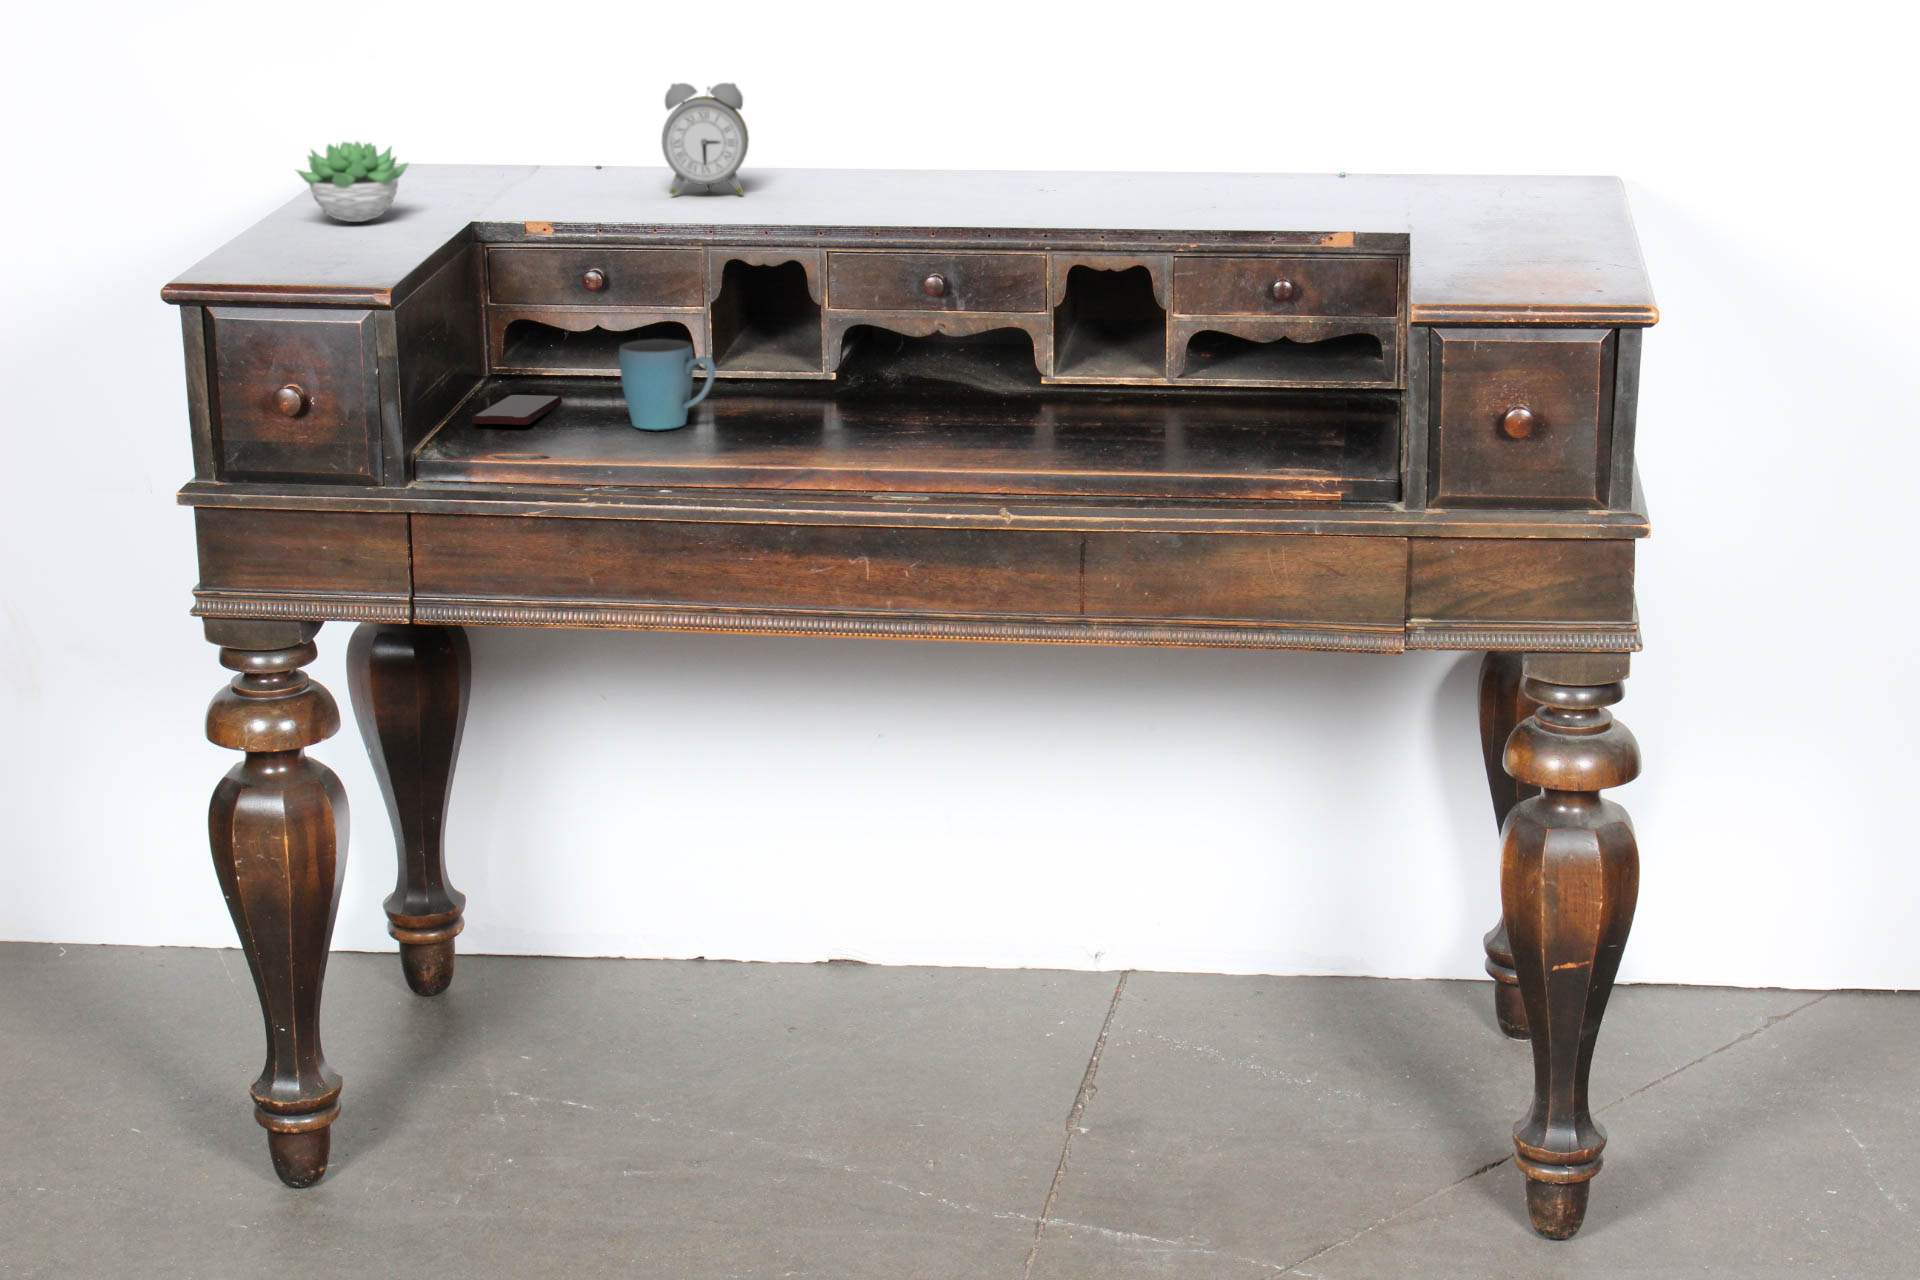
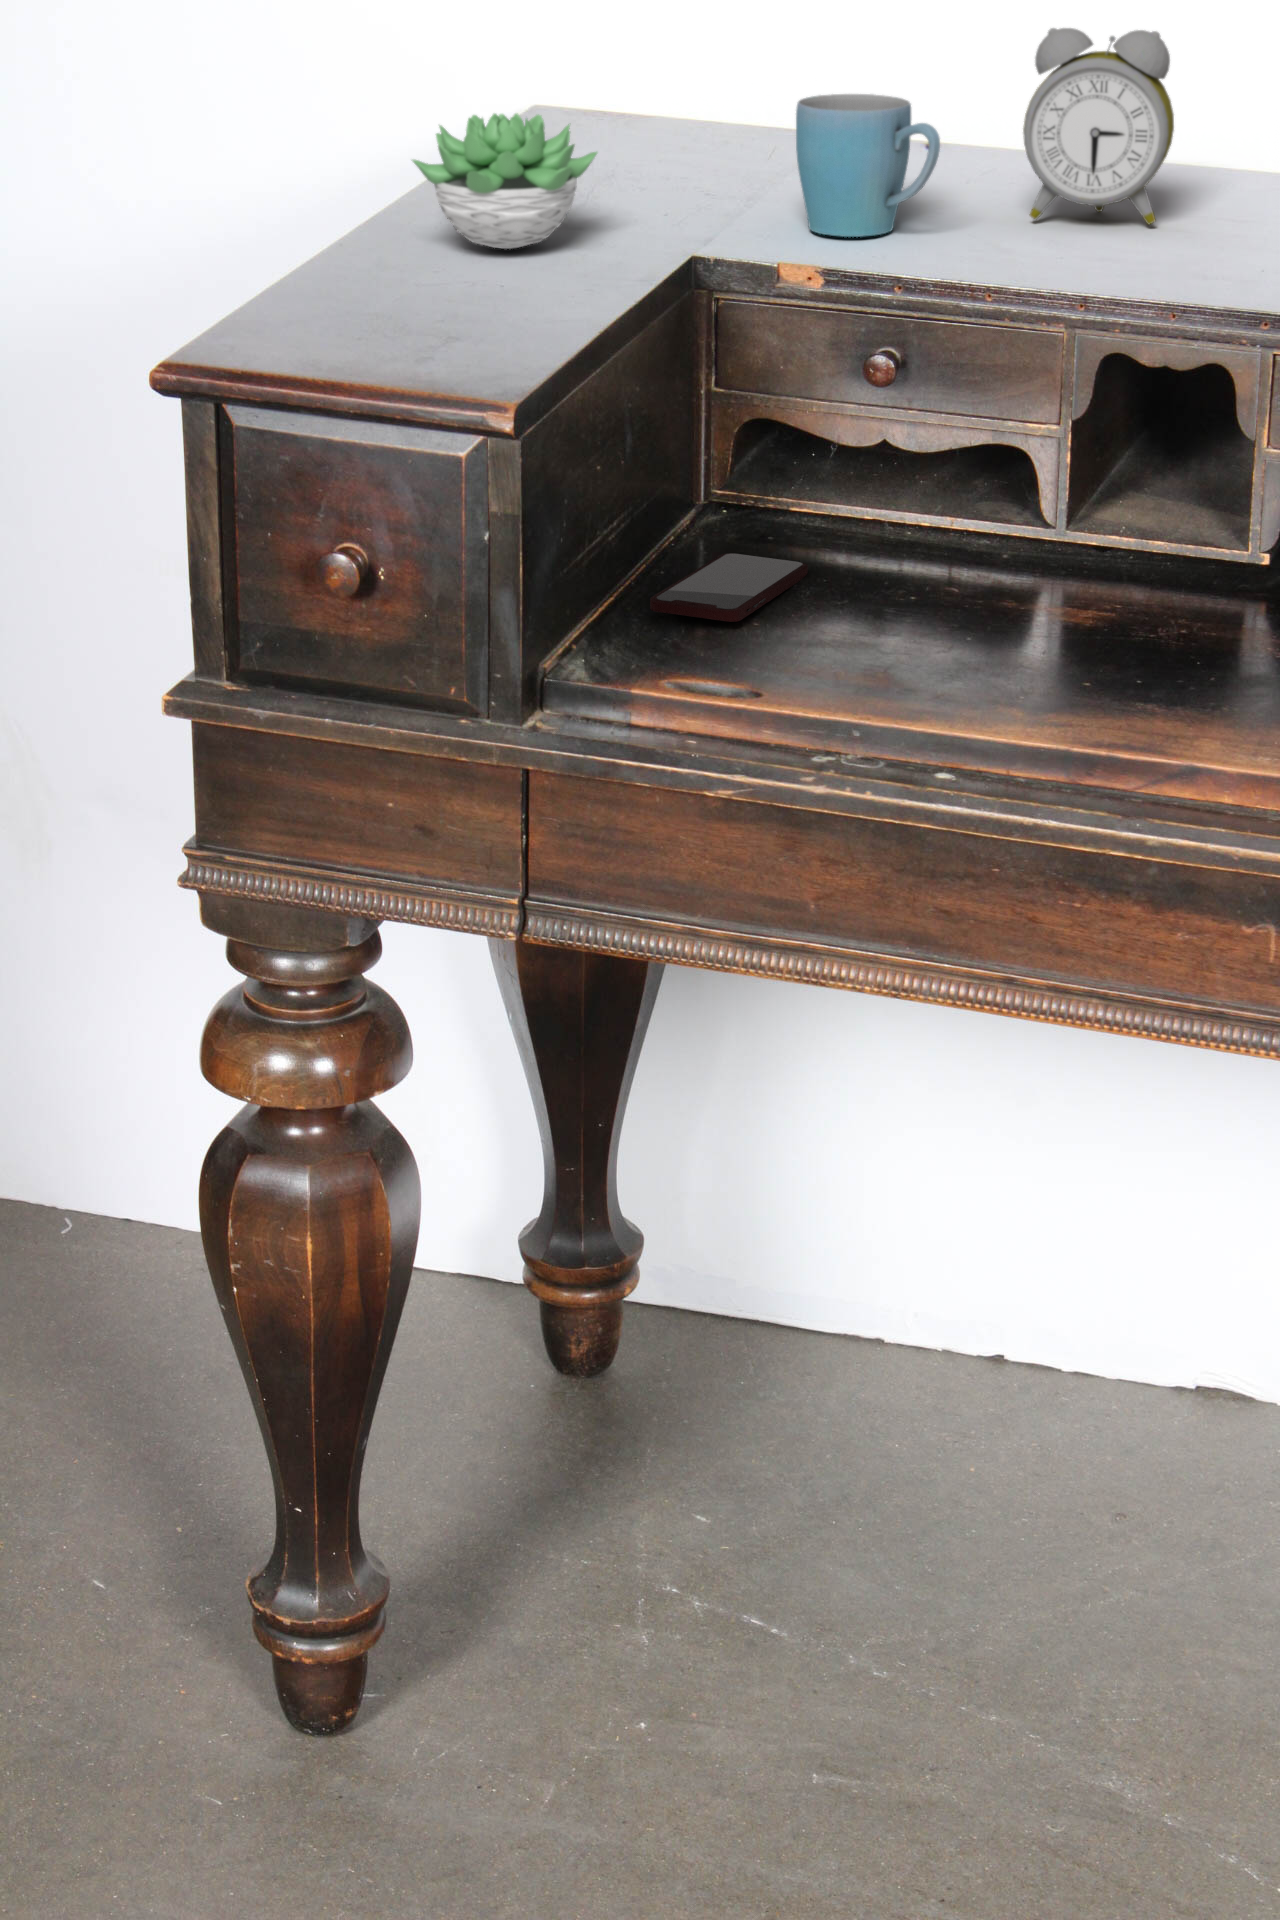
mug: present [619,339,715,430] -> present [796,94,940,237]

